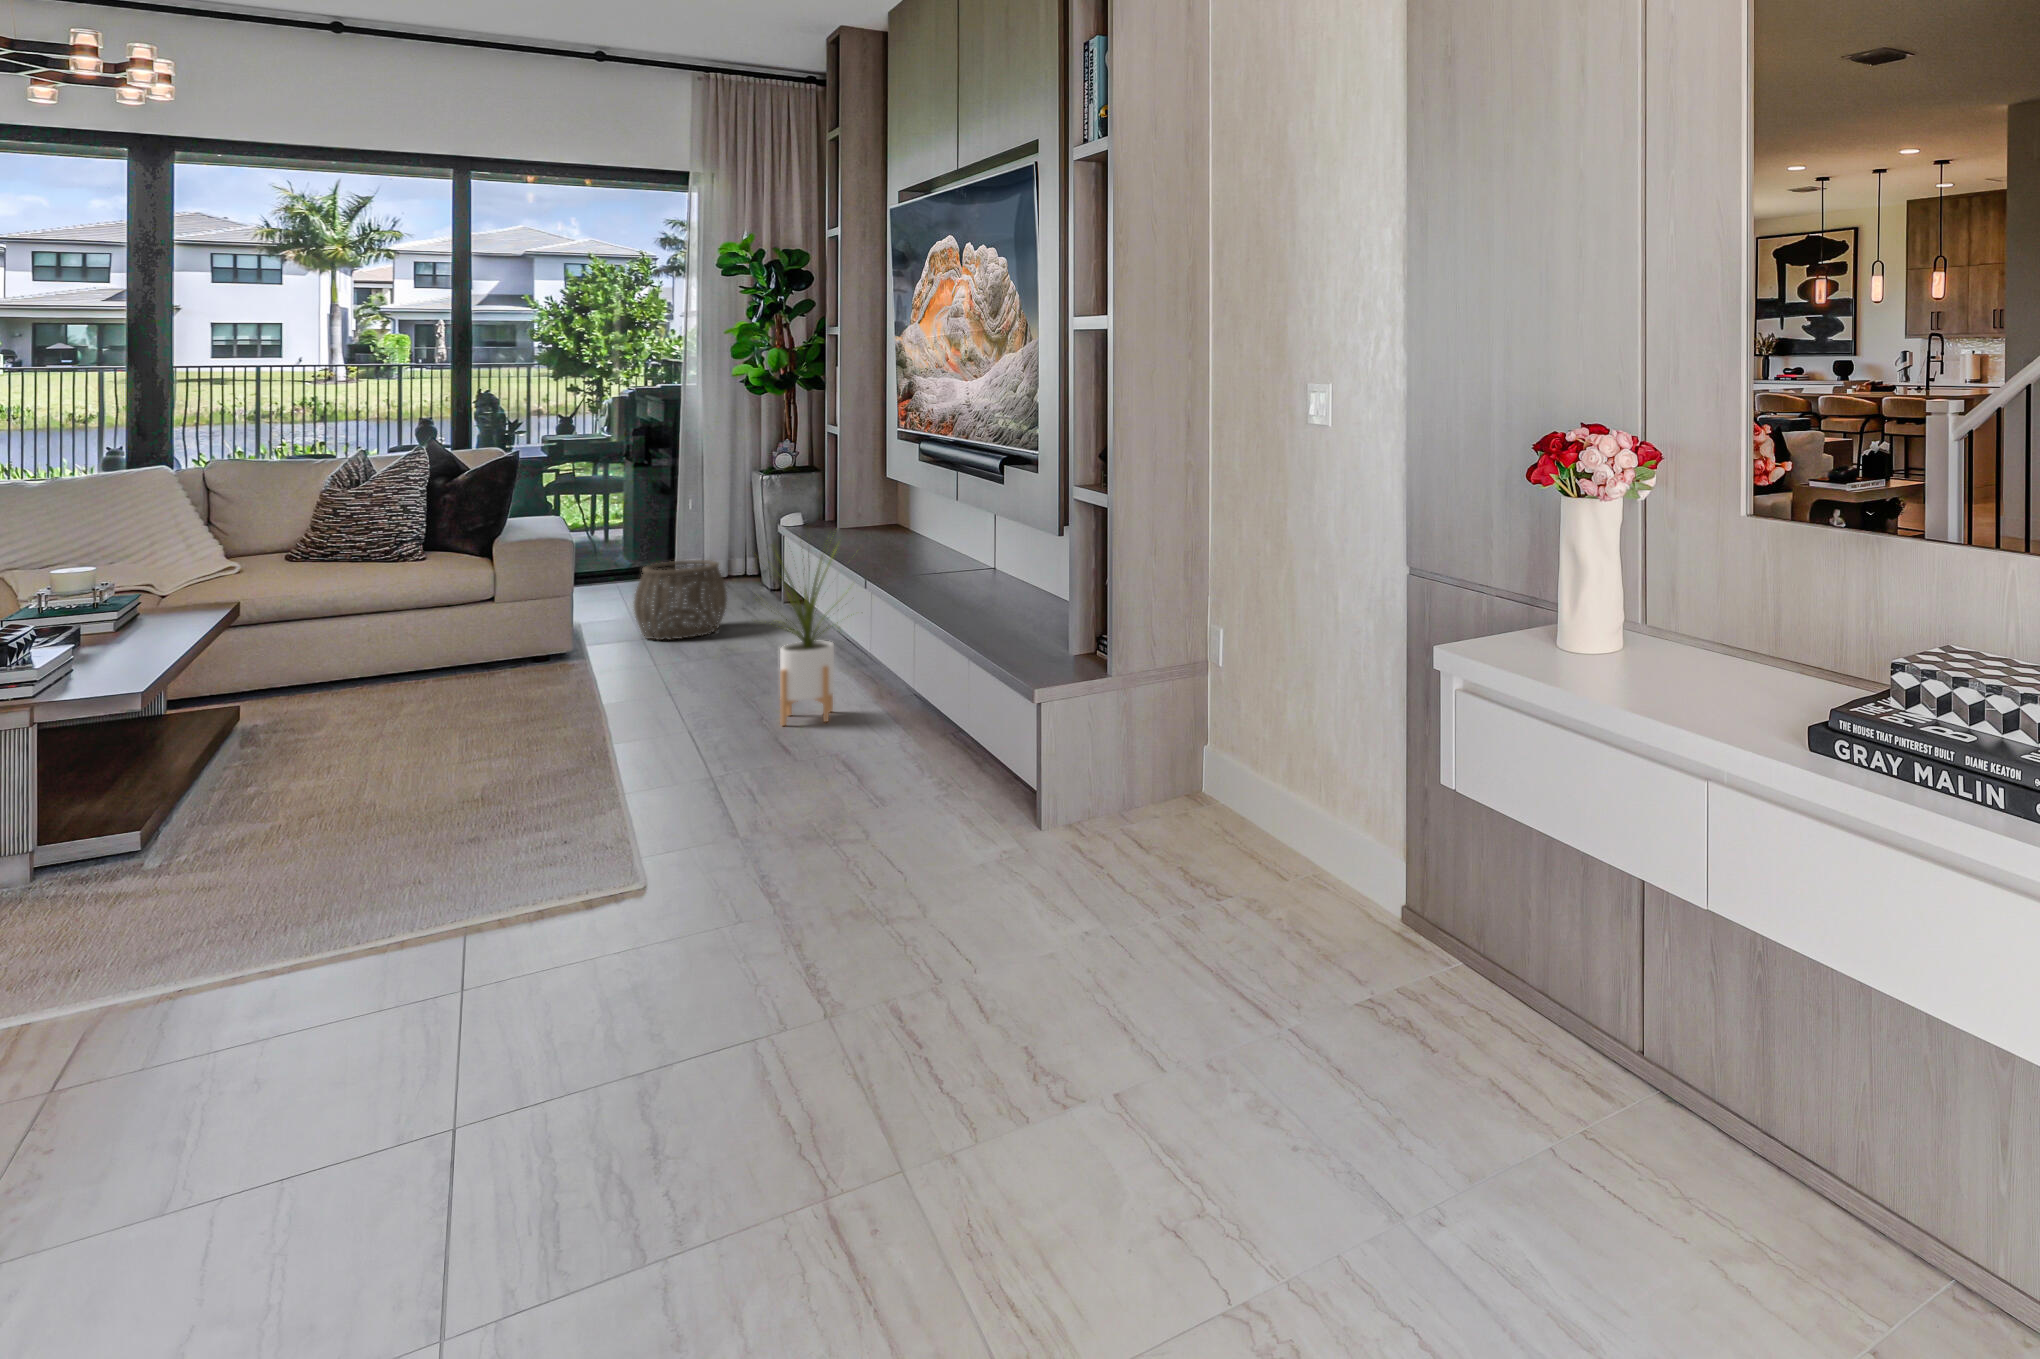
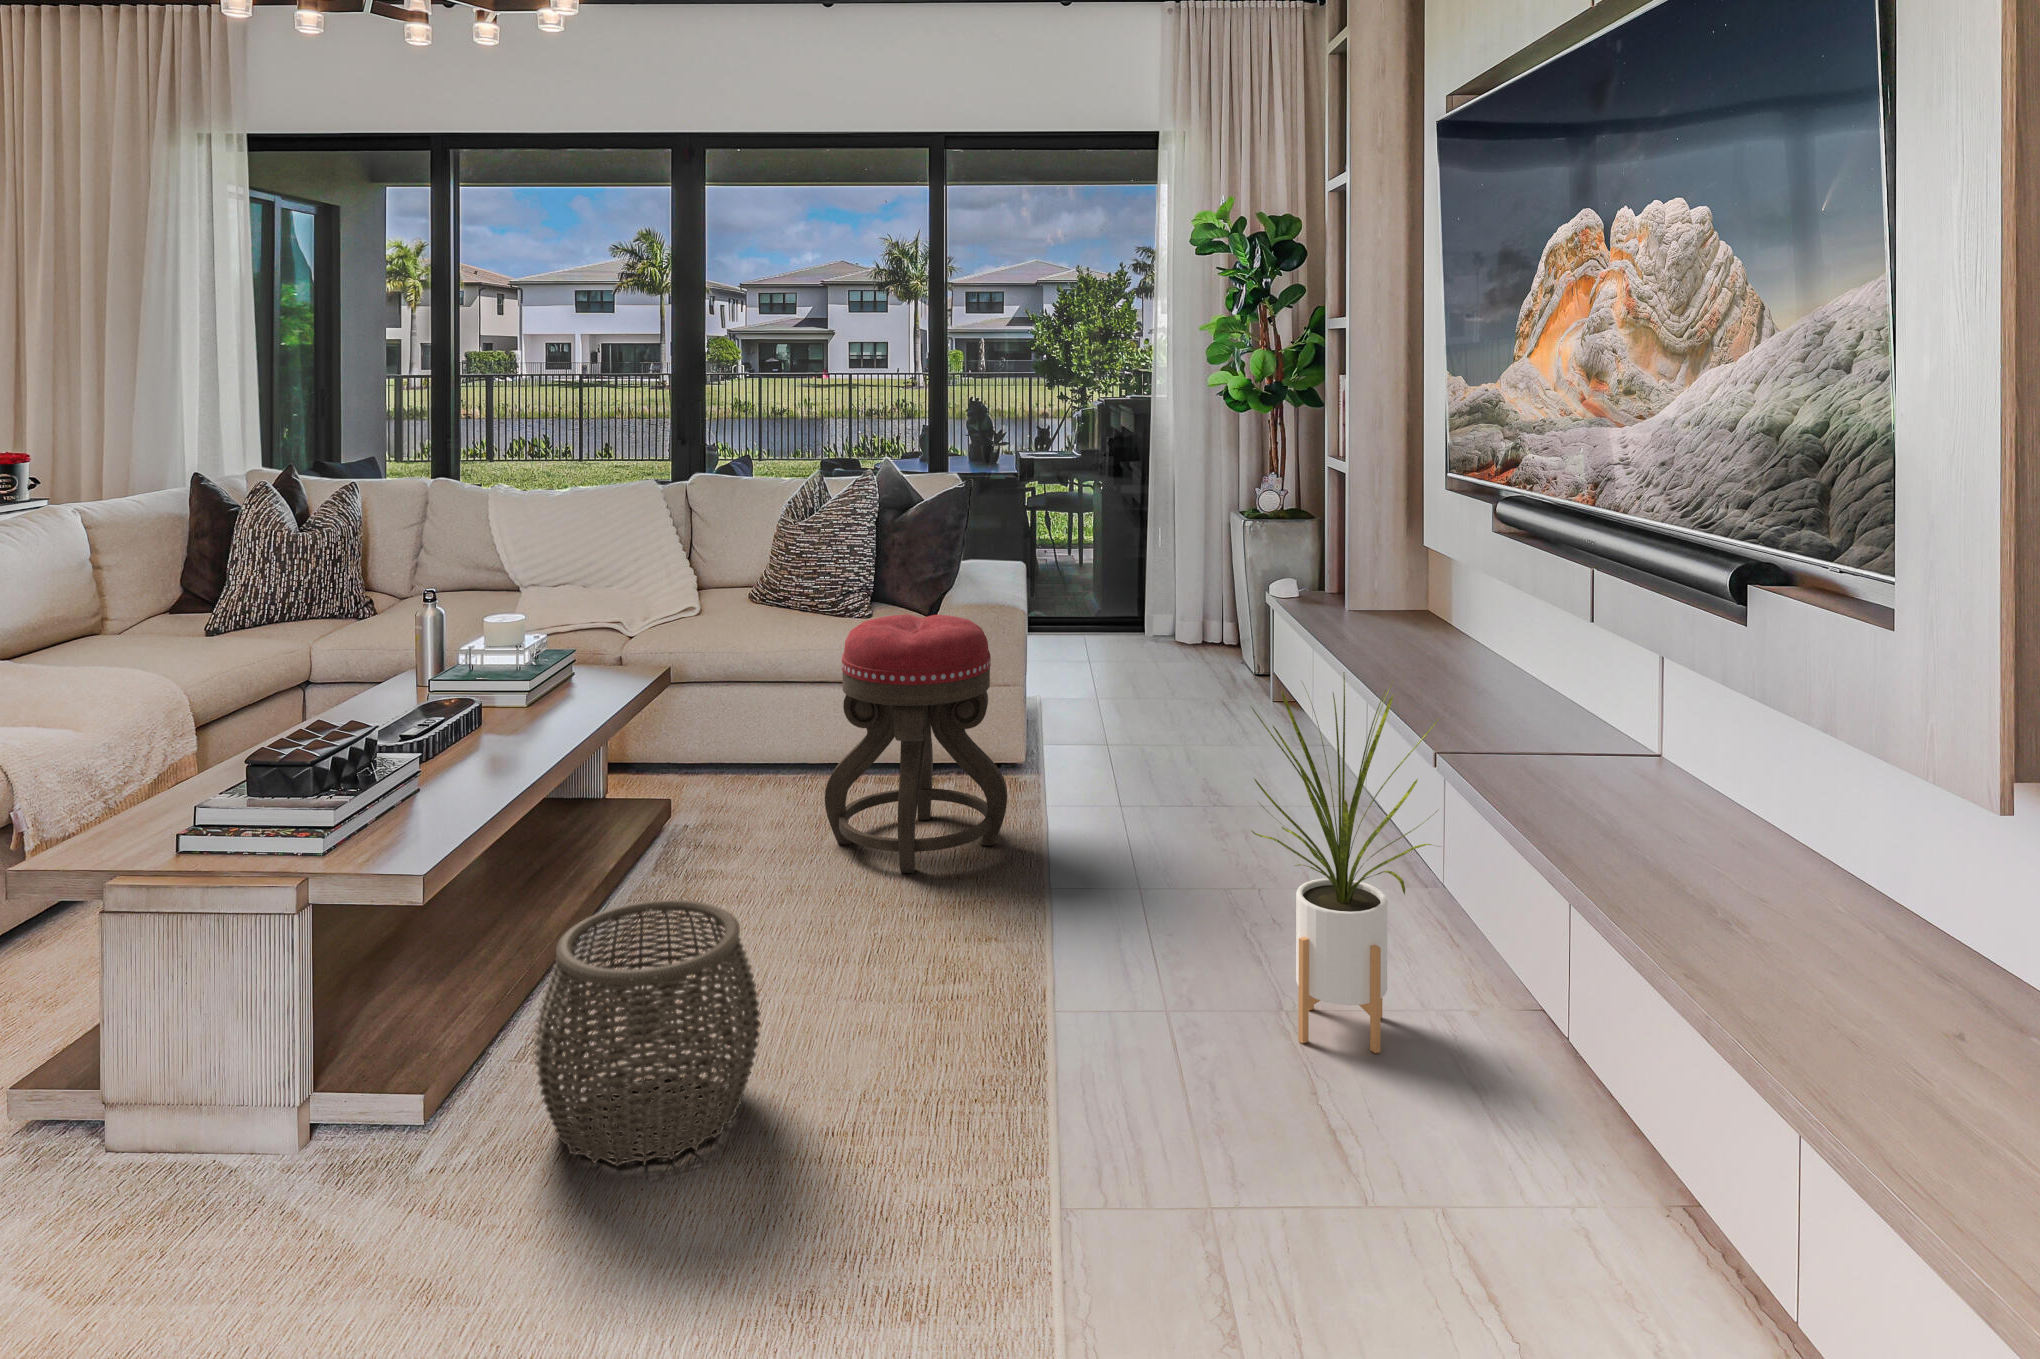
ottoman: none [407,539,569,711] -> present [825,614,1007,873]
woven basket: present [634,560,727,640] -> present [534,900,760,1166]

